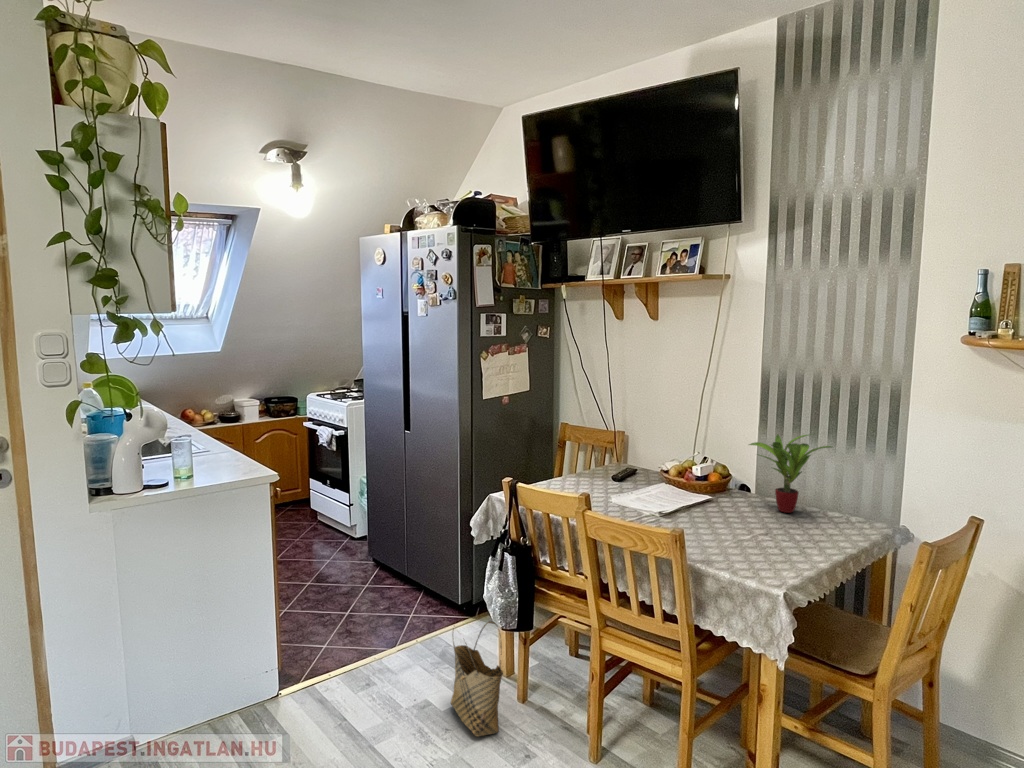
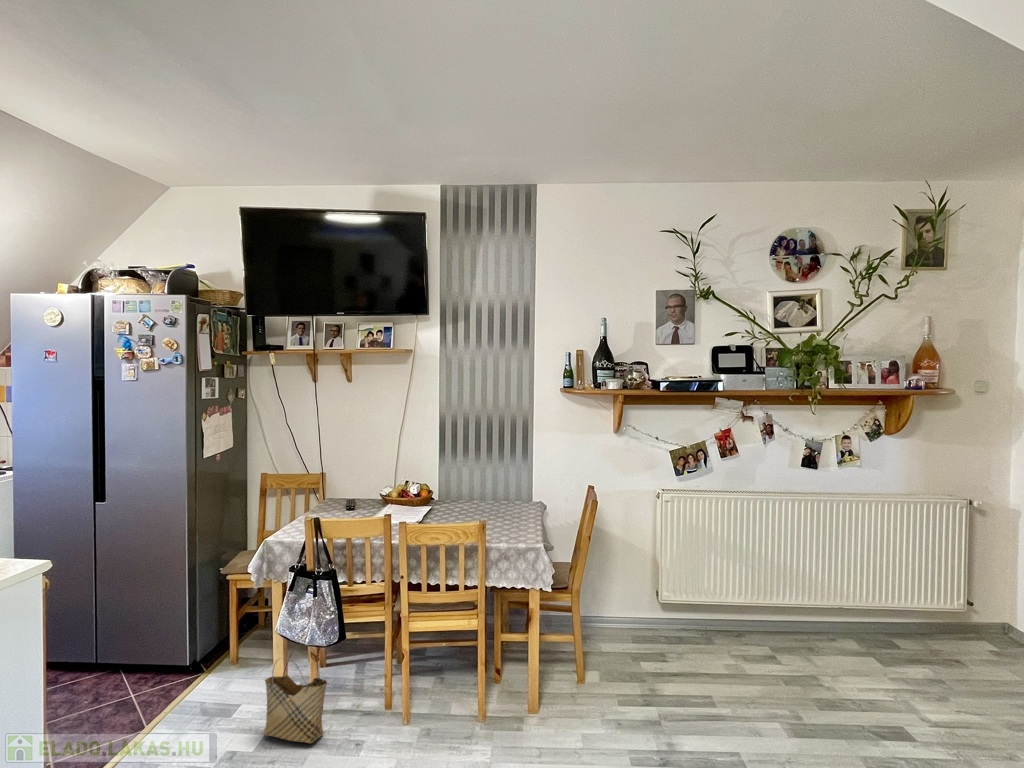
potted plant: present [749,434,833,513] -> none [453,455,510,509]

